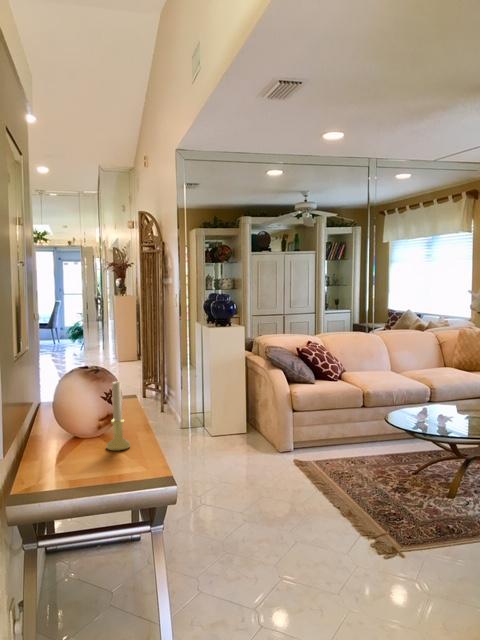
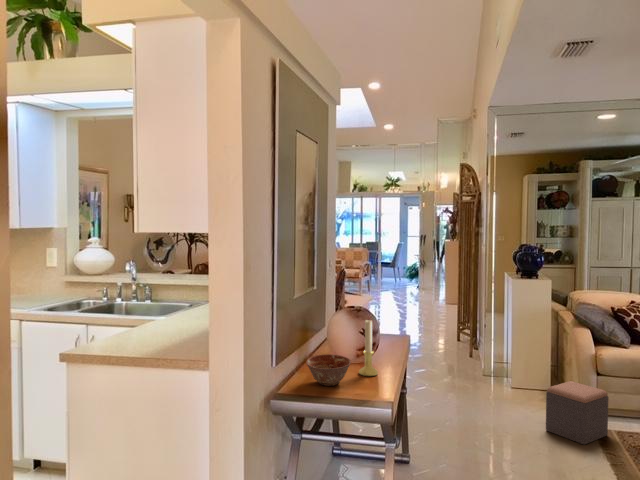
footstool: none [258,421,308,478] -> present [546,381,608,445]
ceramic bowl: none [44,430,106,472] -> present [306,354,351,386]

